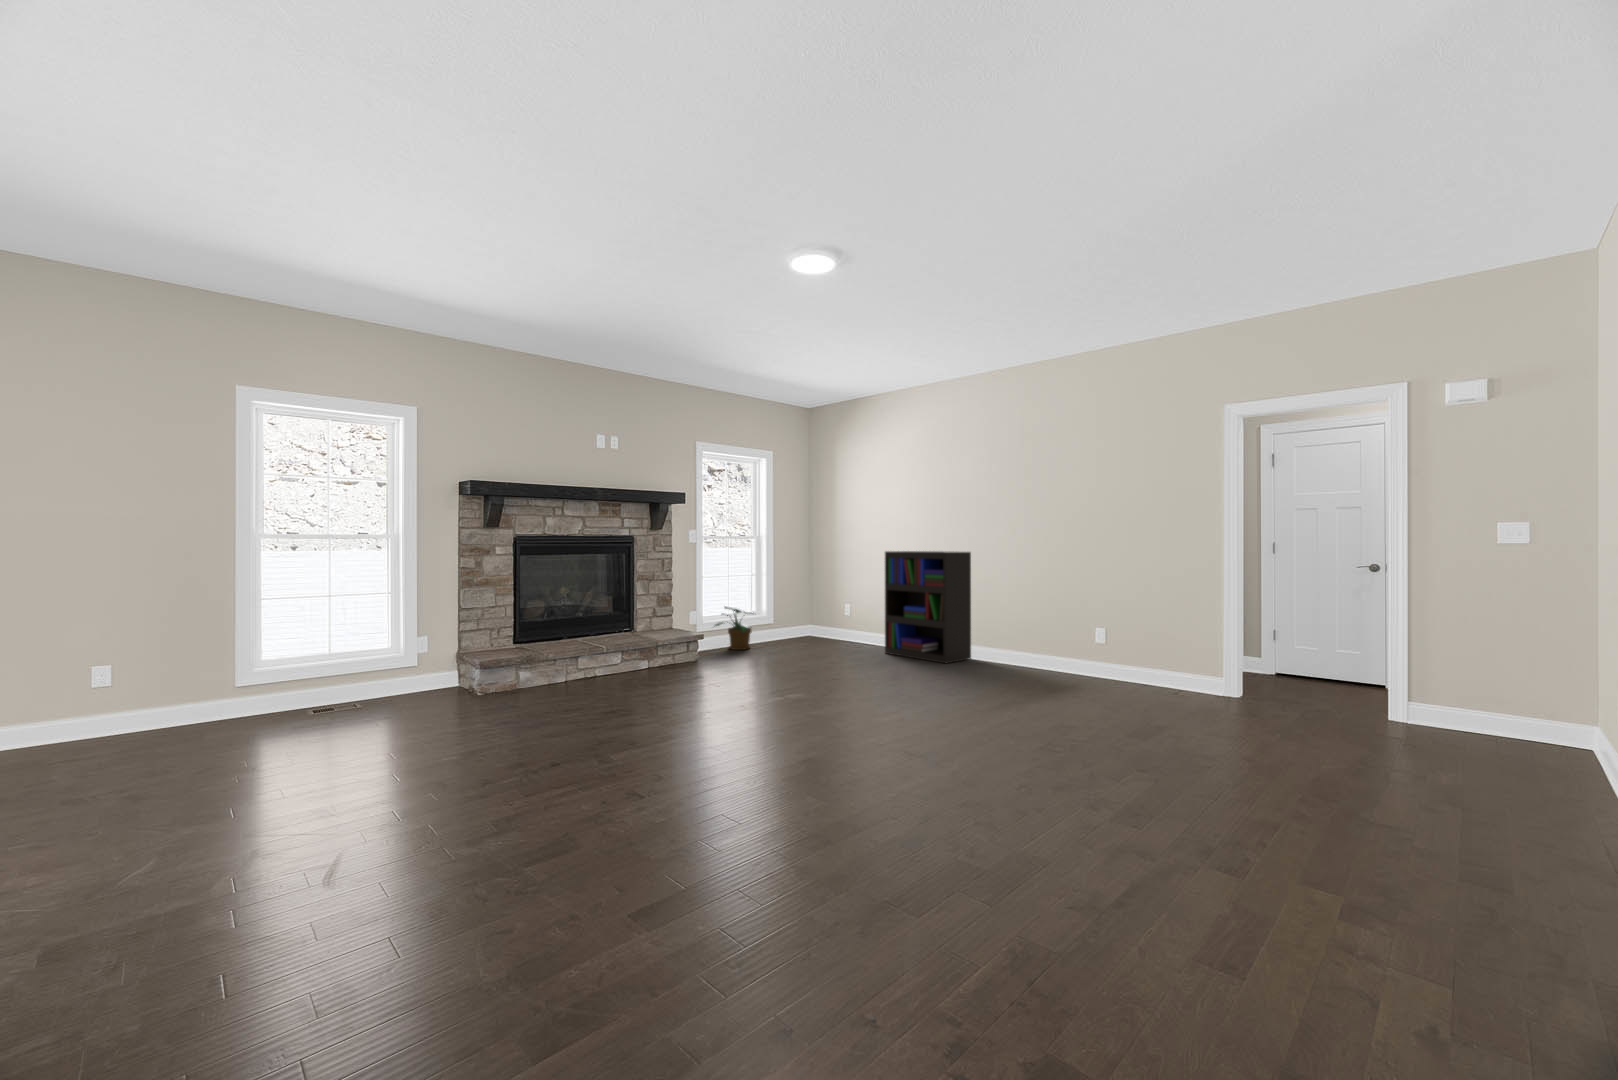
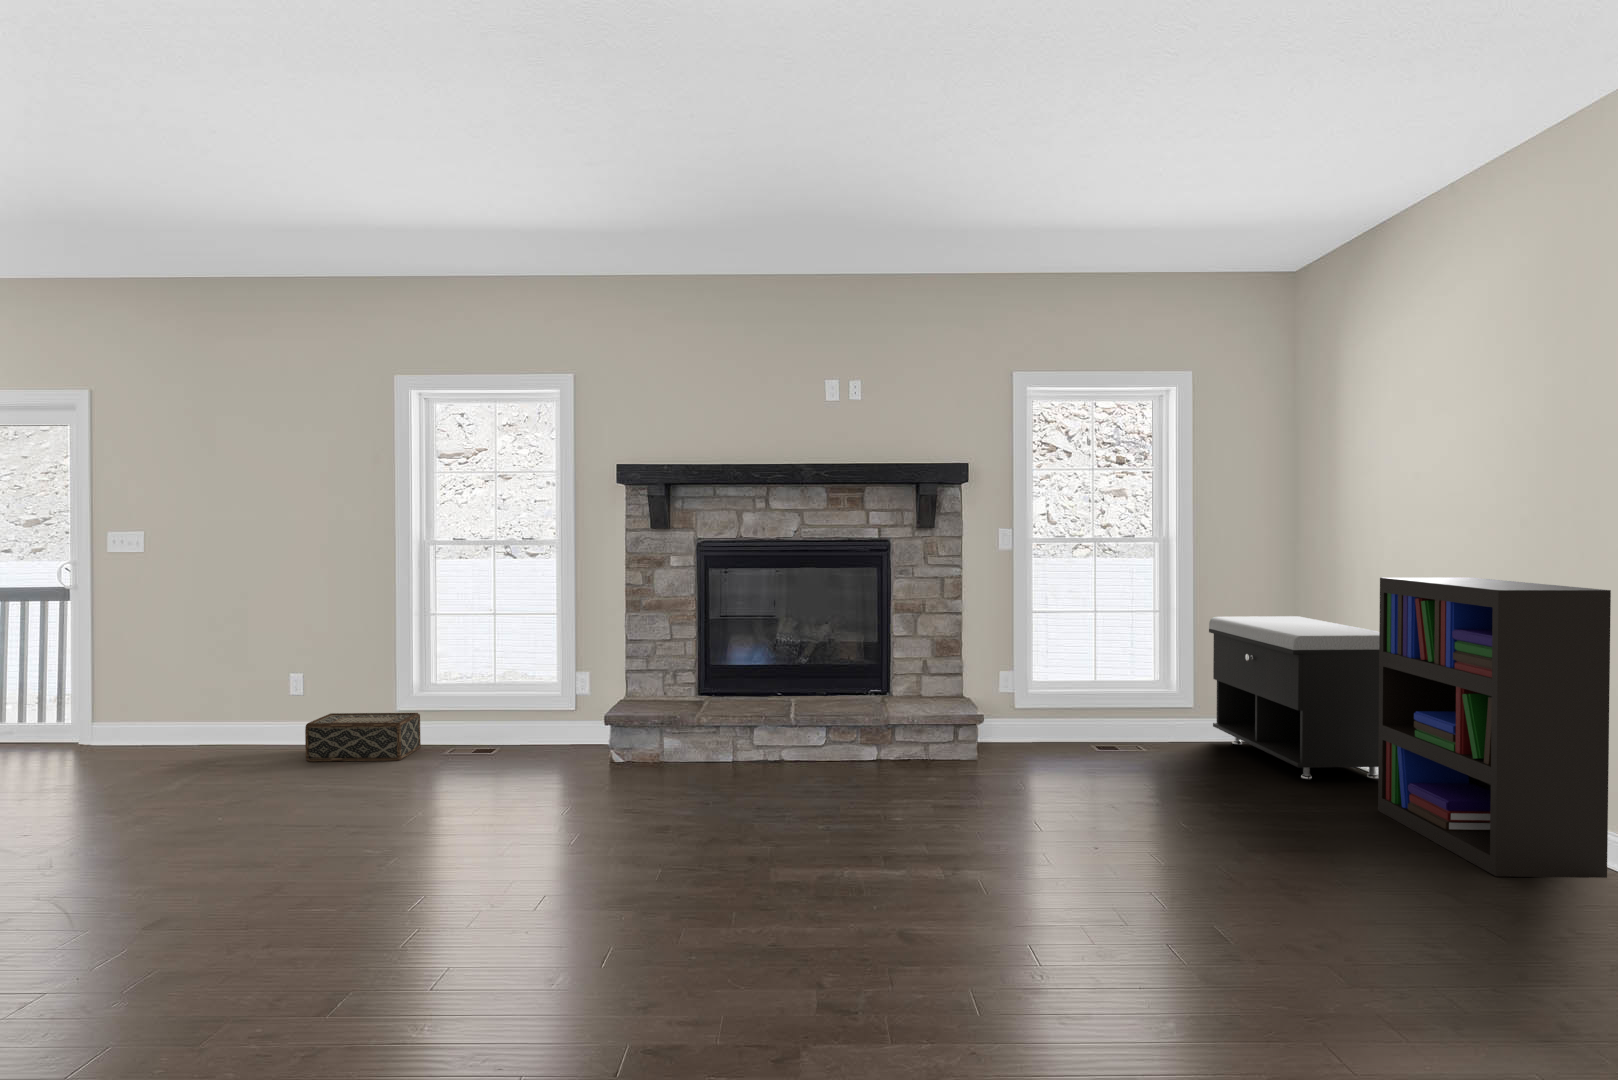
storage bench: none [783,576,878,648] -> present [1209,616,1379,779]
potted plant: present [715,606,754,650] -> none [1048,662,1124,748]
woven basket: none [161,683,277,738] -> present [305,713,421,761]

